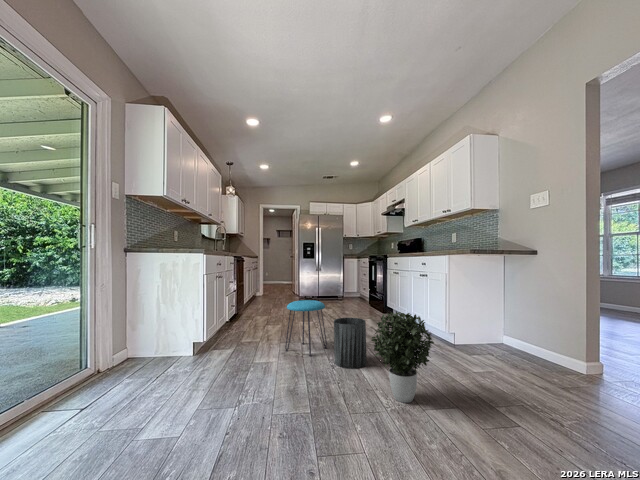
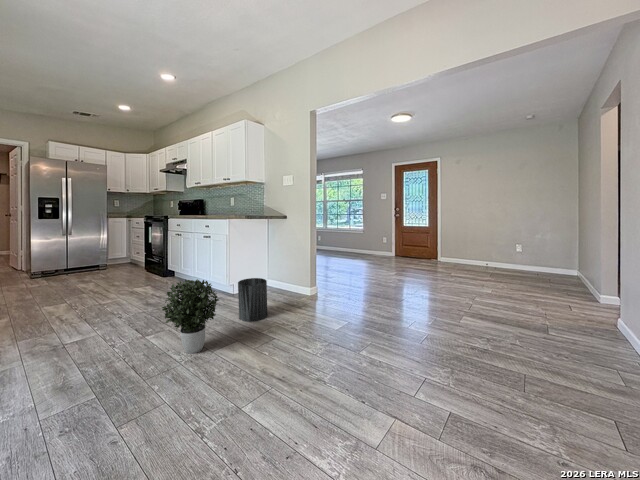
stool: present [285,300,327,356] -> none [33,277,101,344]
trash can: present [334,318,367,369] -> present [238,278,267,322]

